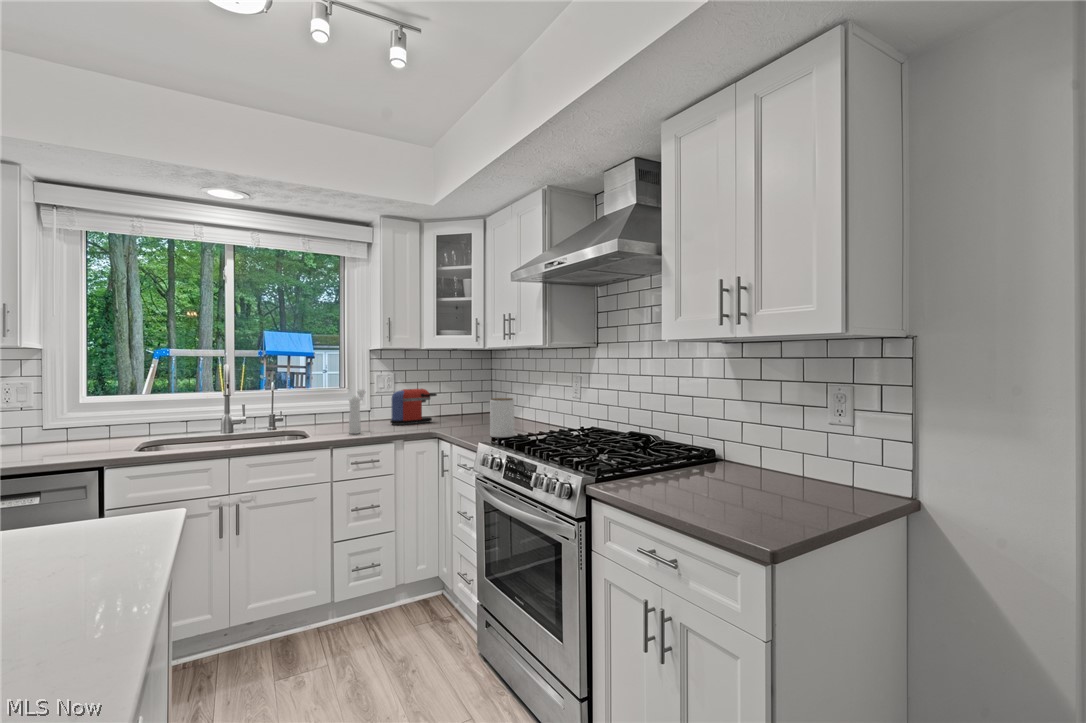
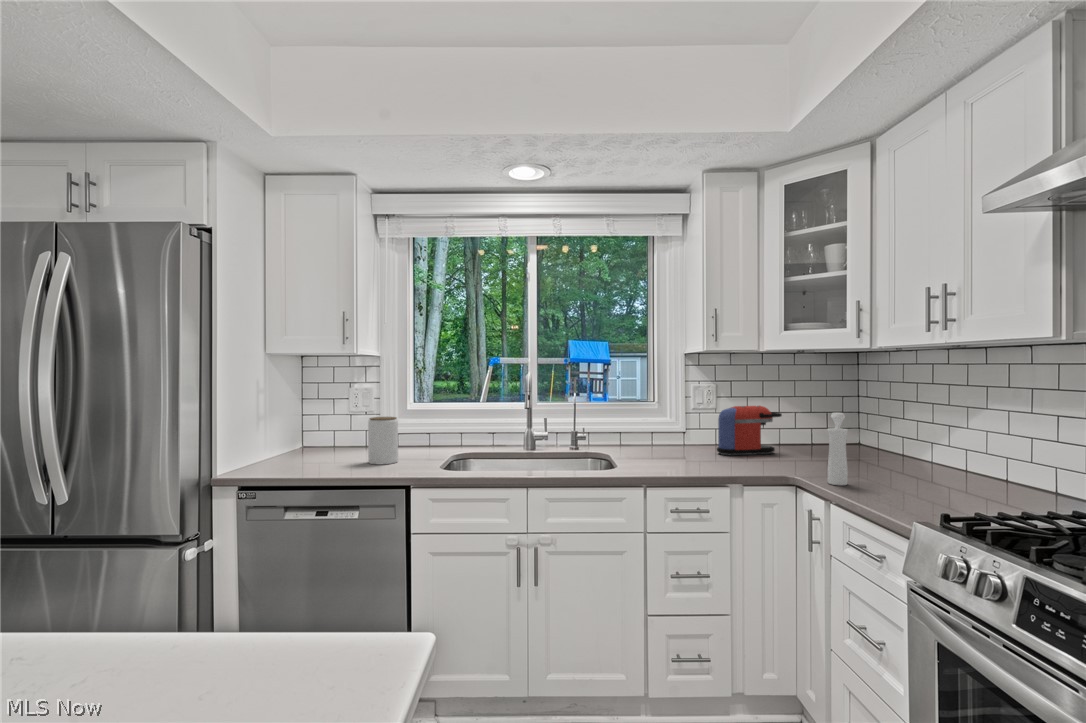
pepper mill: present [349,389,366,434] -> present [828,413,848,485]
jar: present [490,398,514,437] -> present [368,417,398,464]

